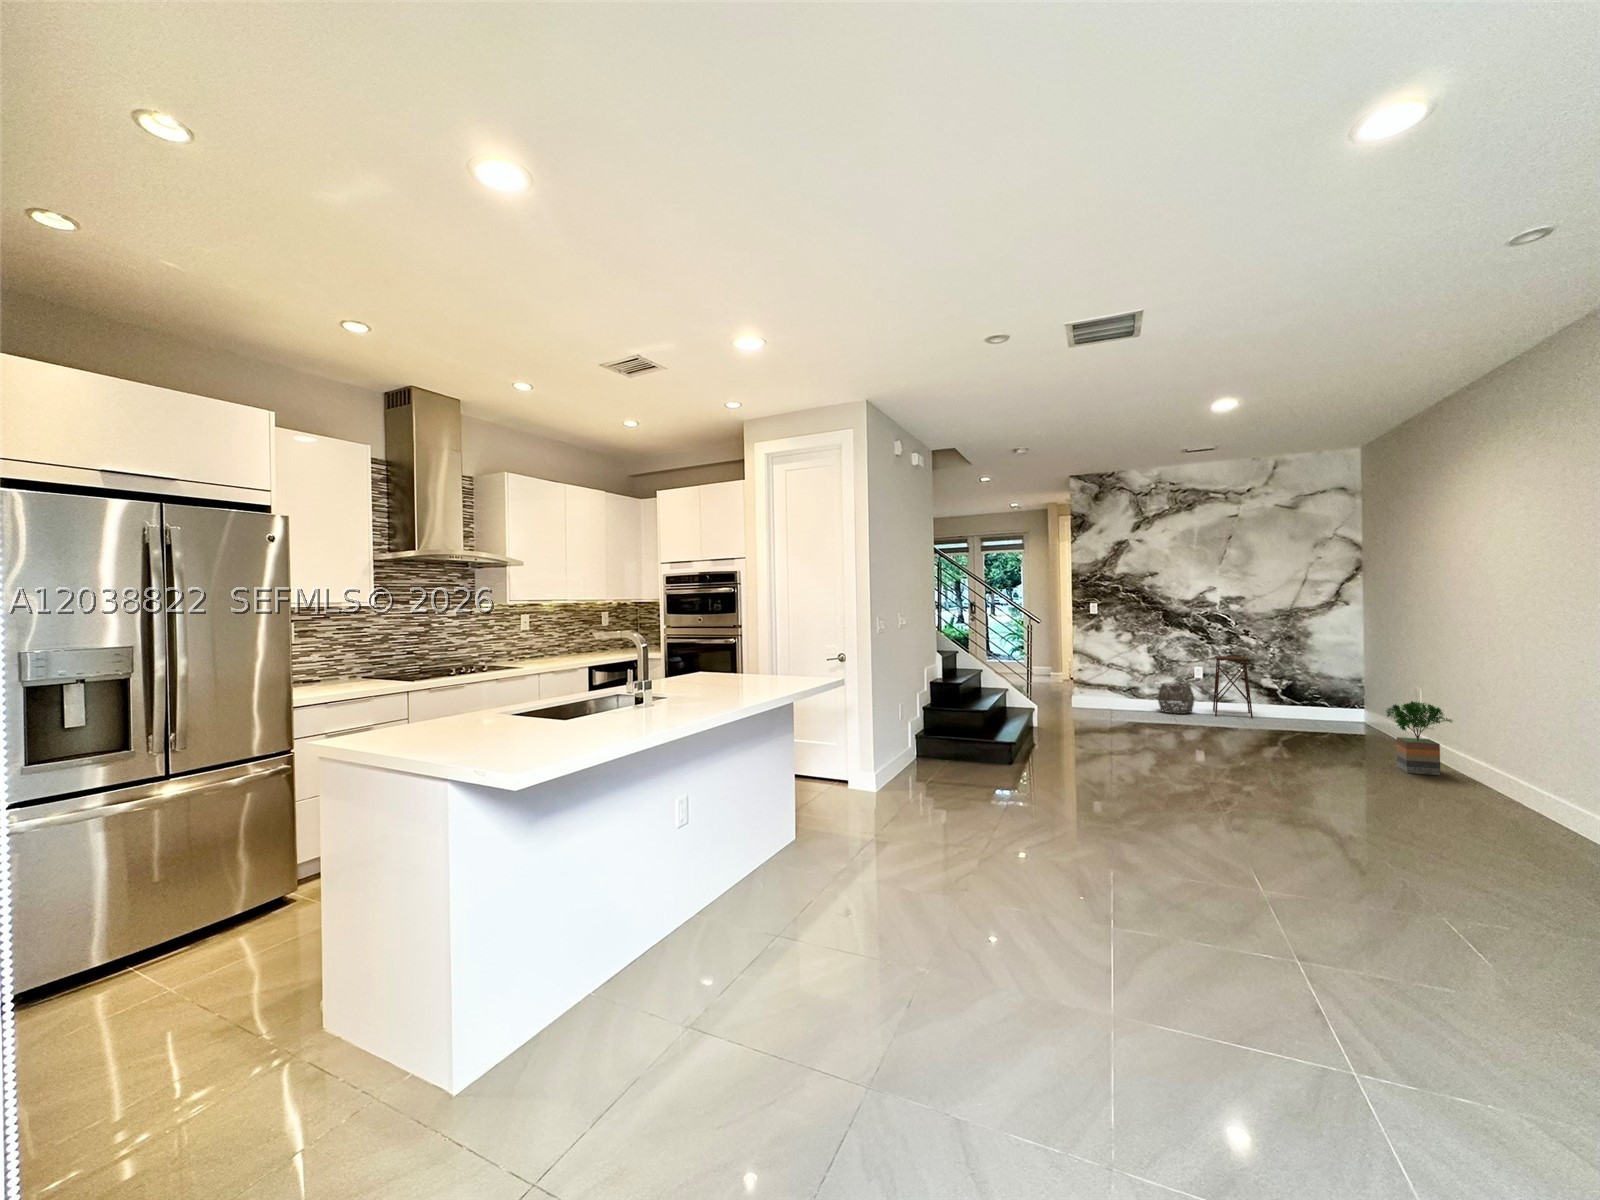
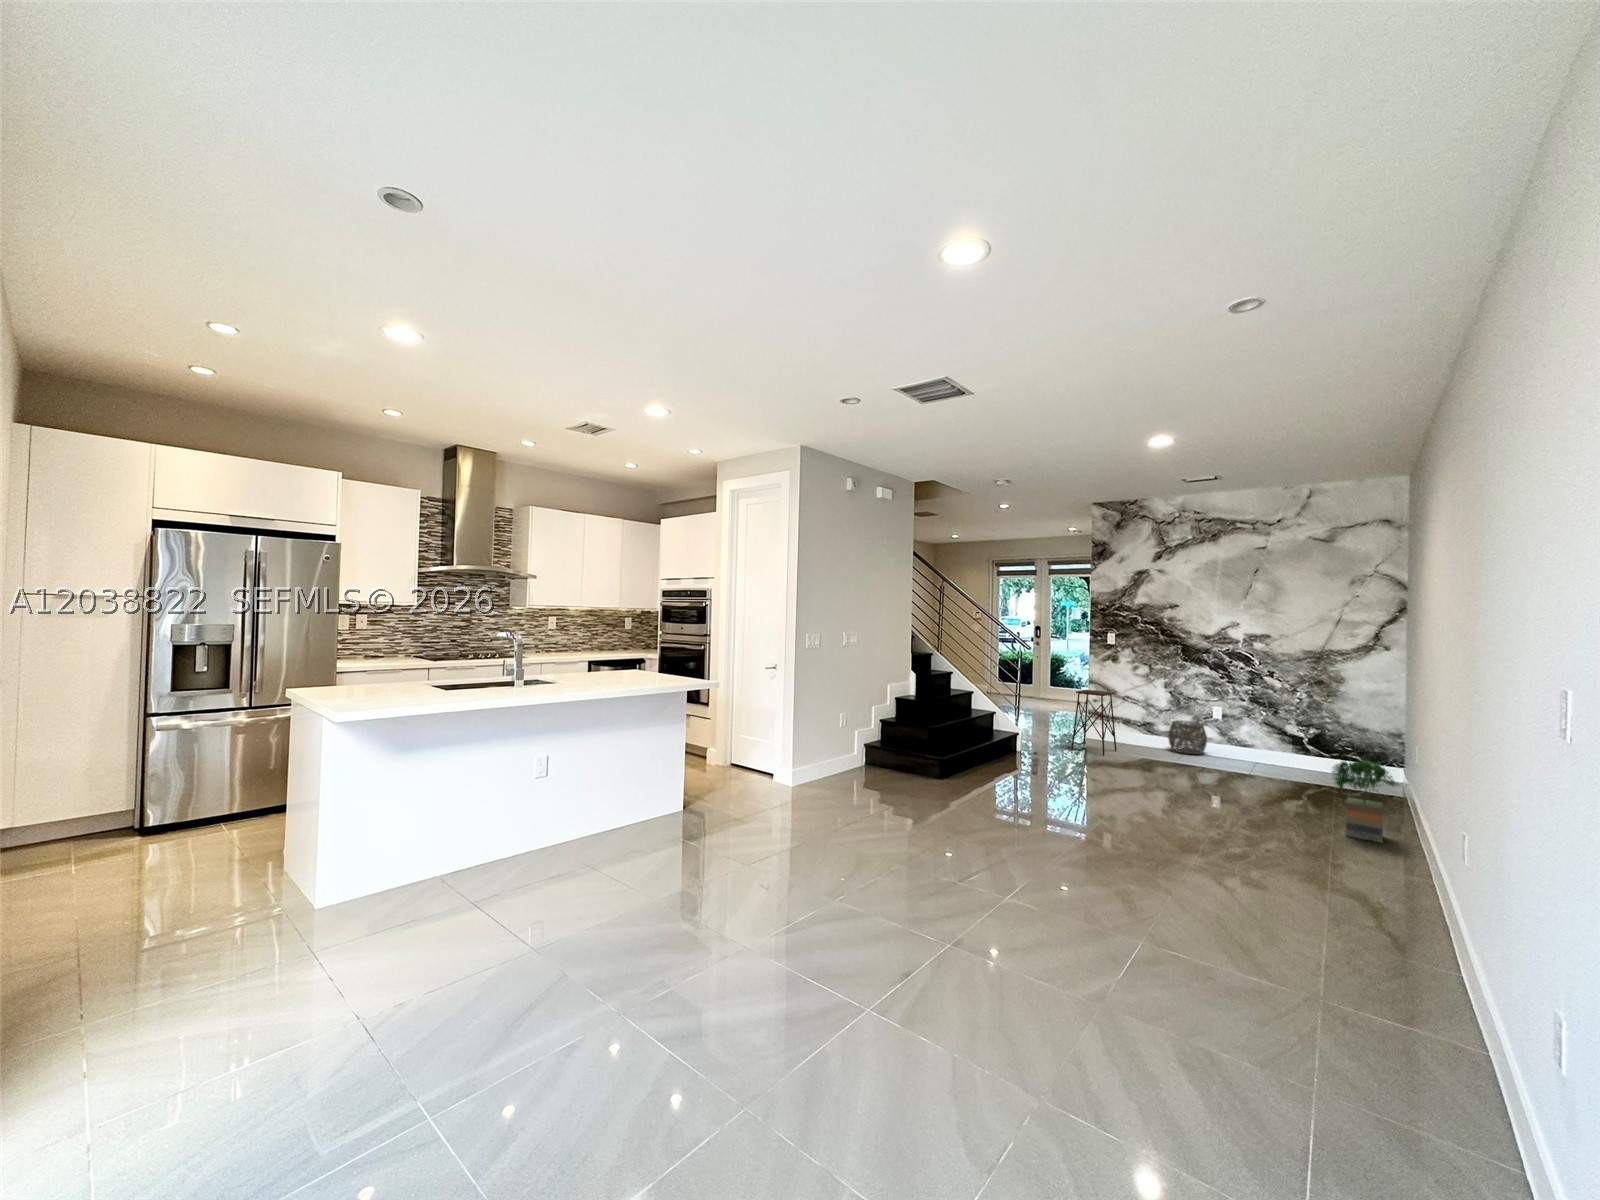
side table: present [1213,656,1253,718] -> present [1071,690,1117,756]

